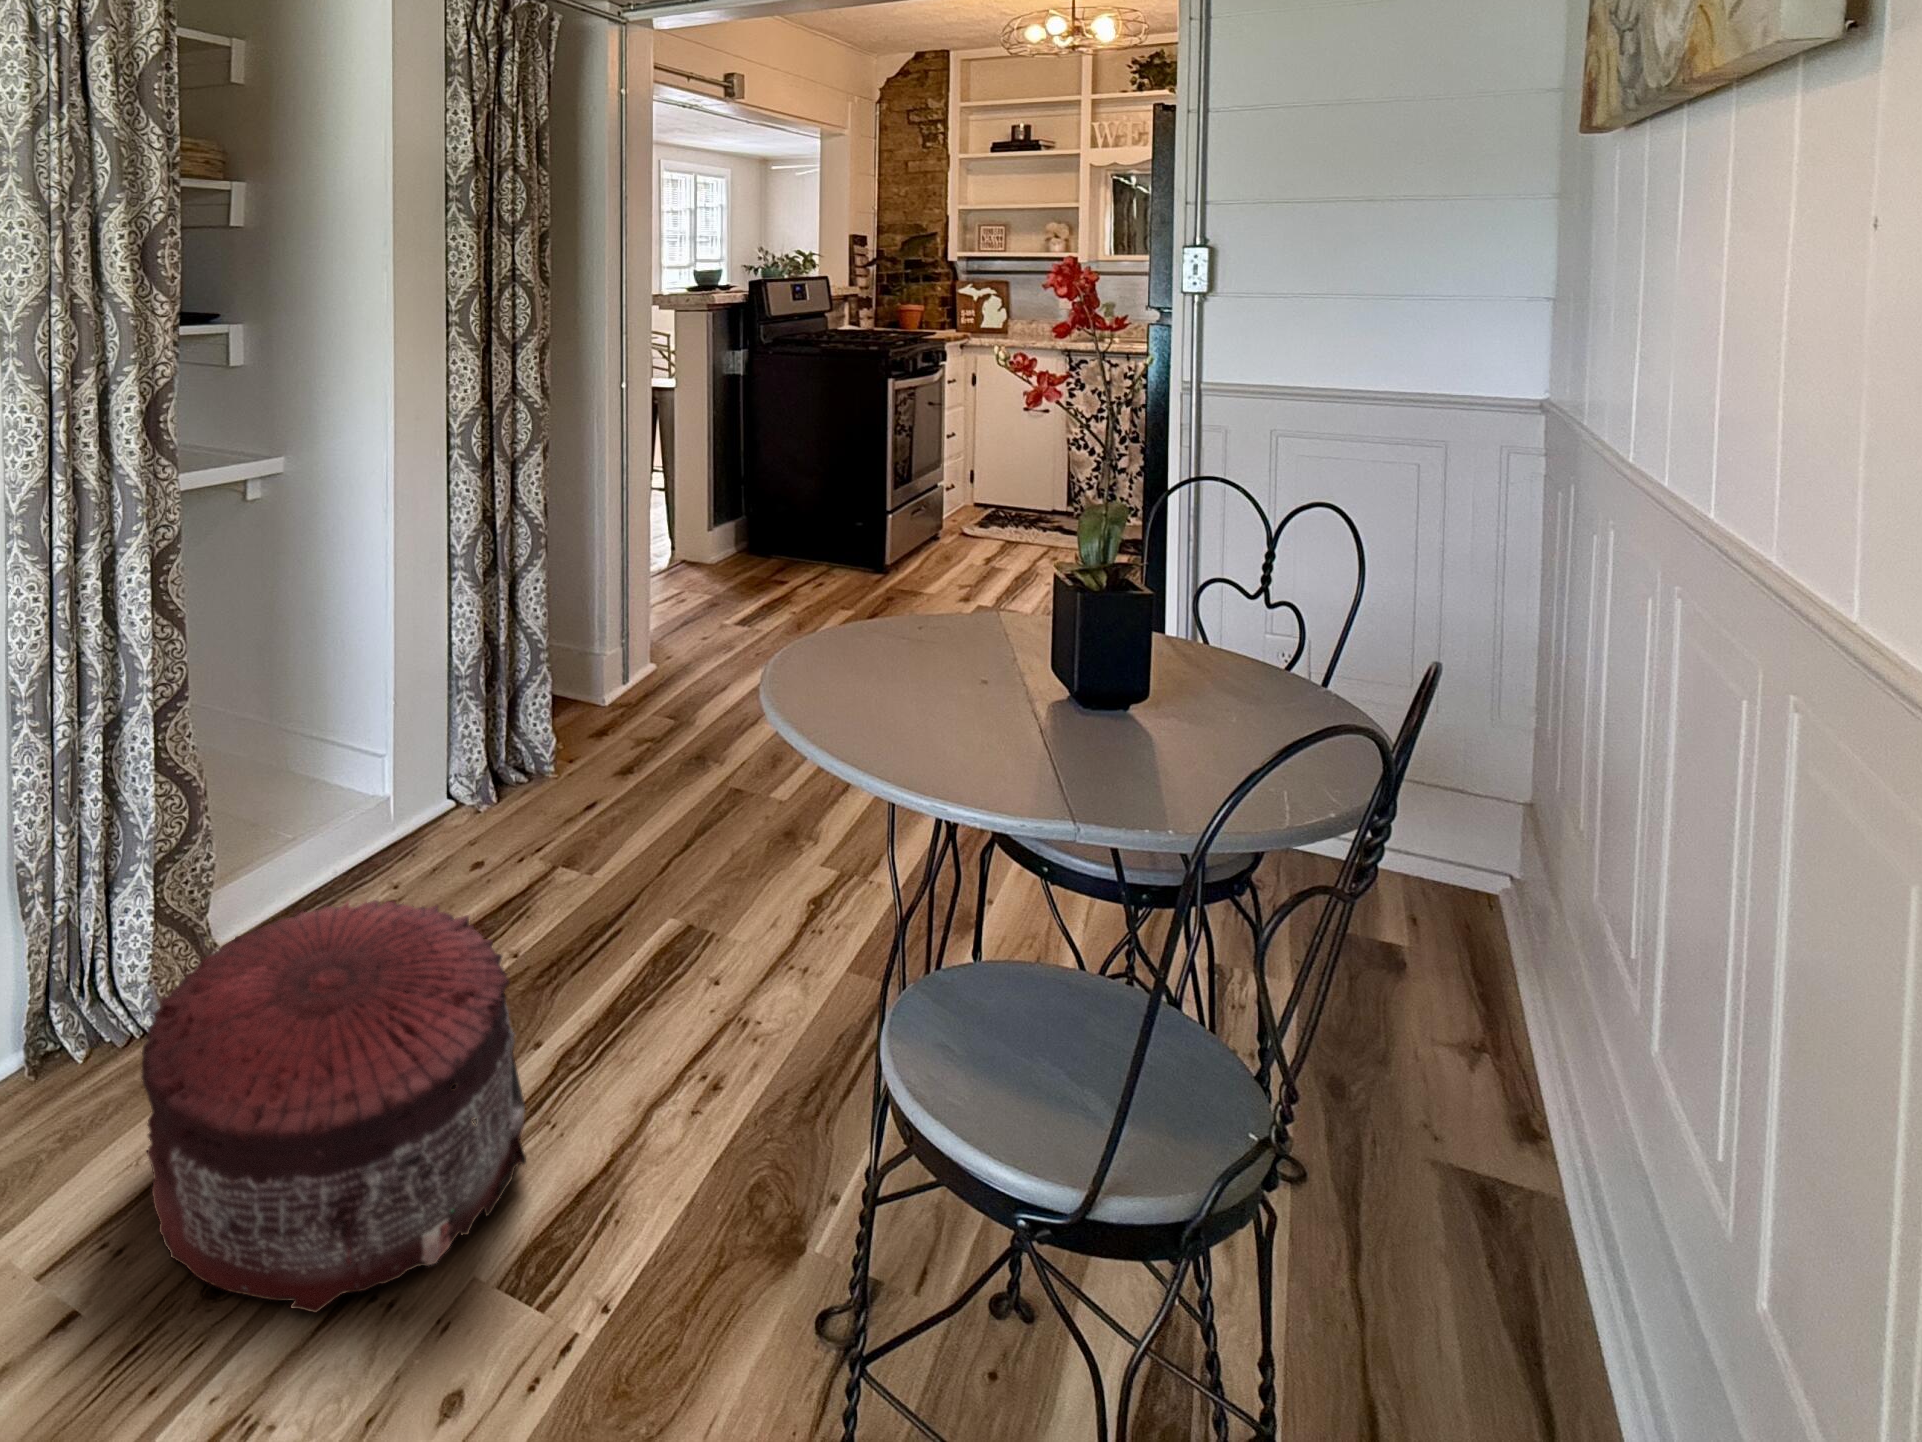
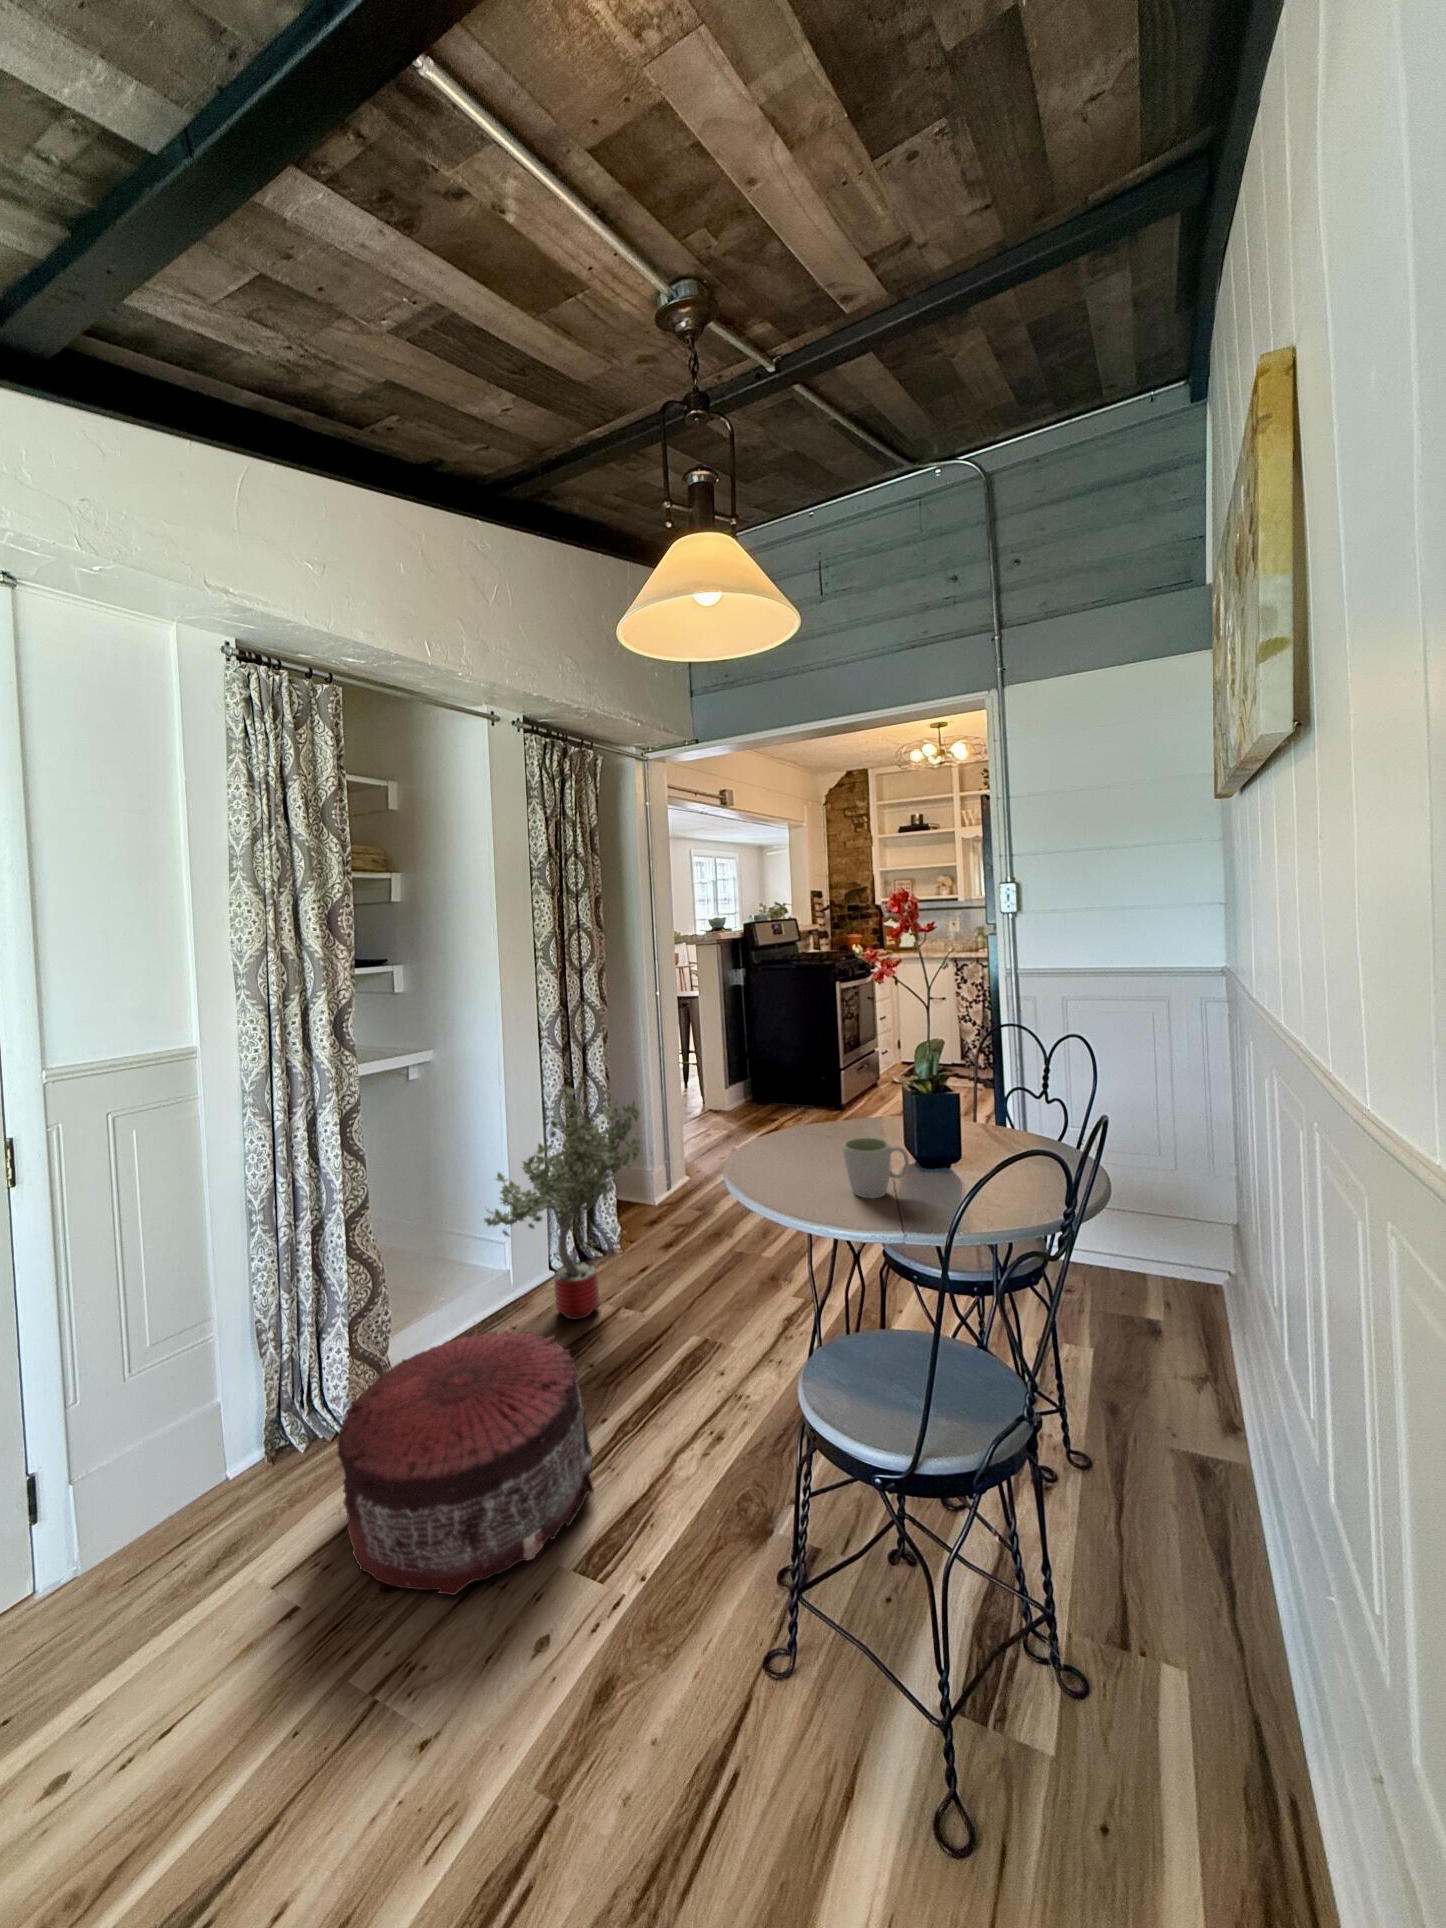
potted tree: none [356,523,598,881] -> present [484,1087,641,1319]
mug: none [964,655,1071,755] -> present [843,1137,909,1199]

